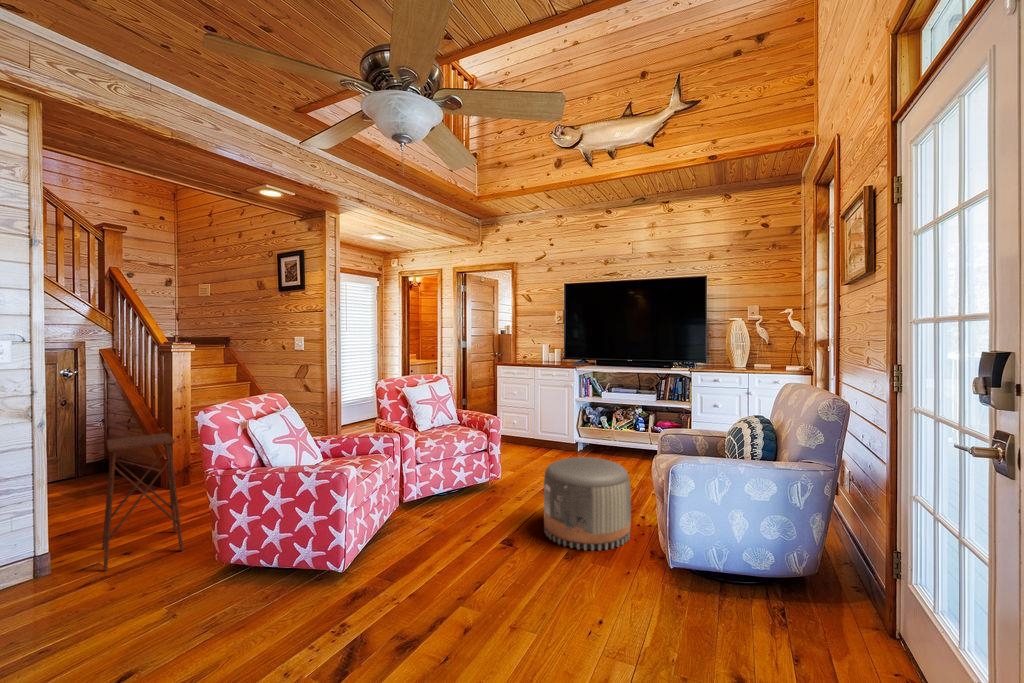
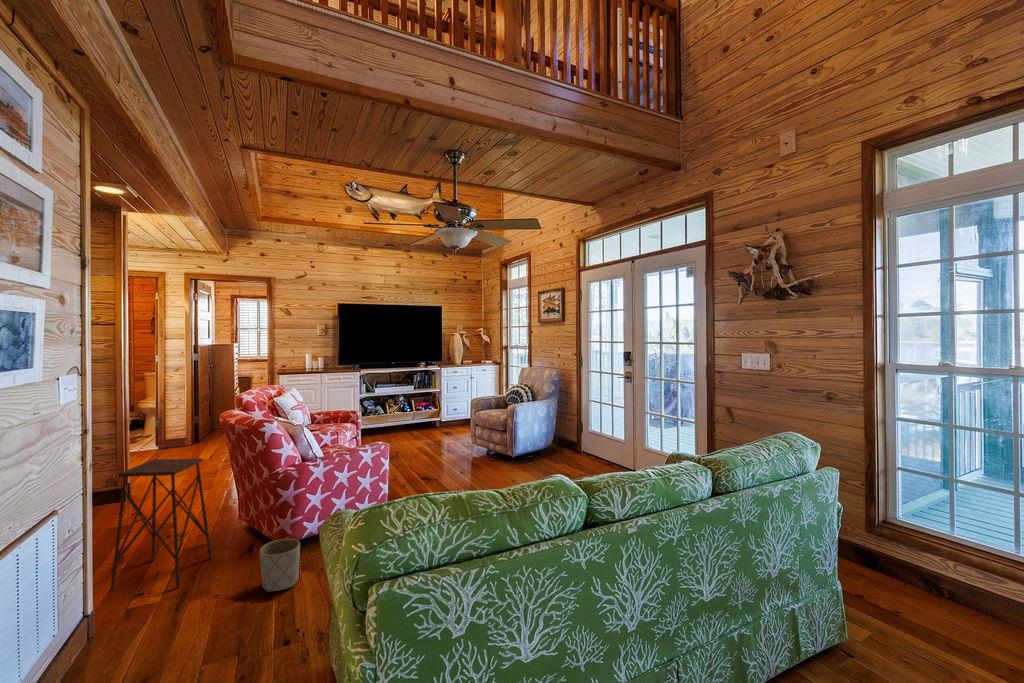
pouf: present [544,457,631,551] -> none [424,423,475,473]
planter: none [70,559,132,631] -> present [260,539,300,592]

